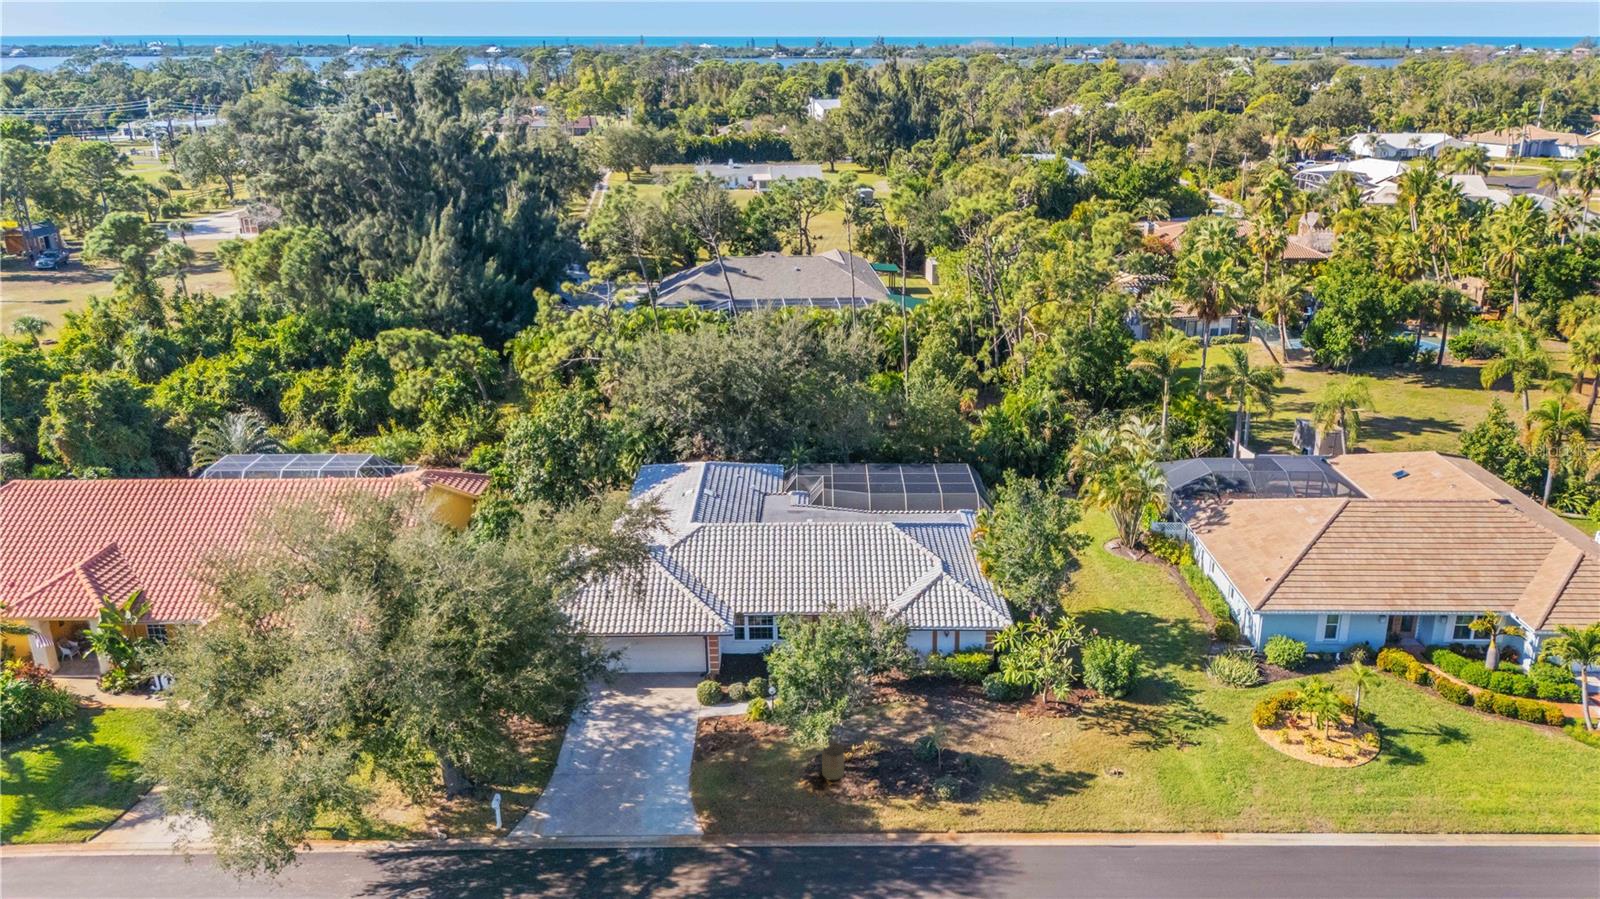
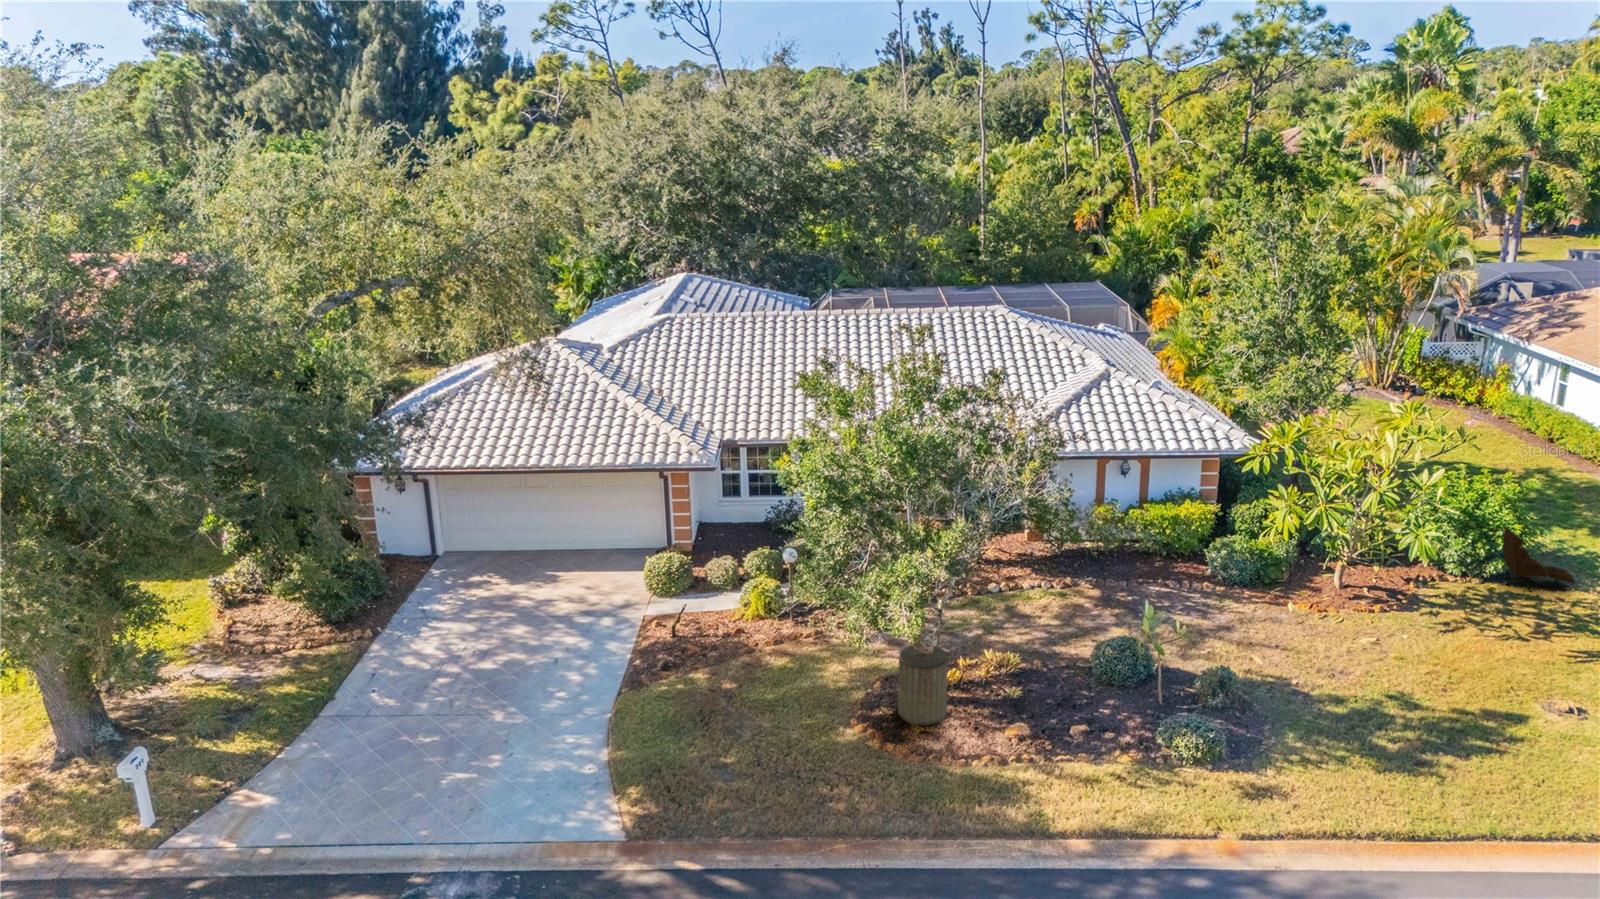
lounge chair: none [1130,672,1160,706] -> present [1503,527,1575,592]

